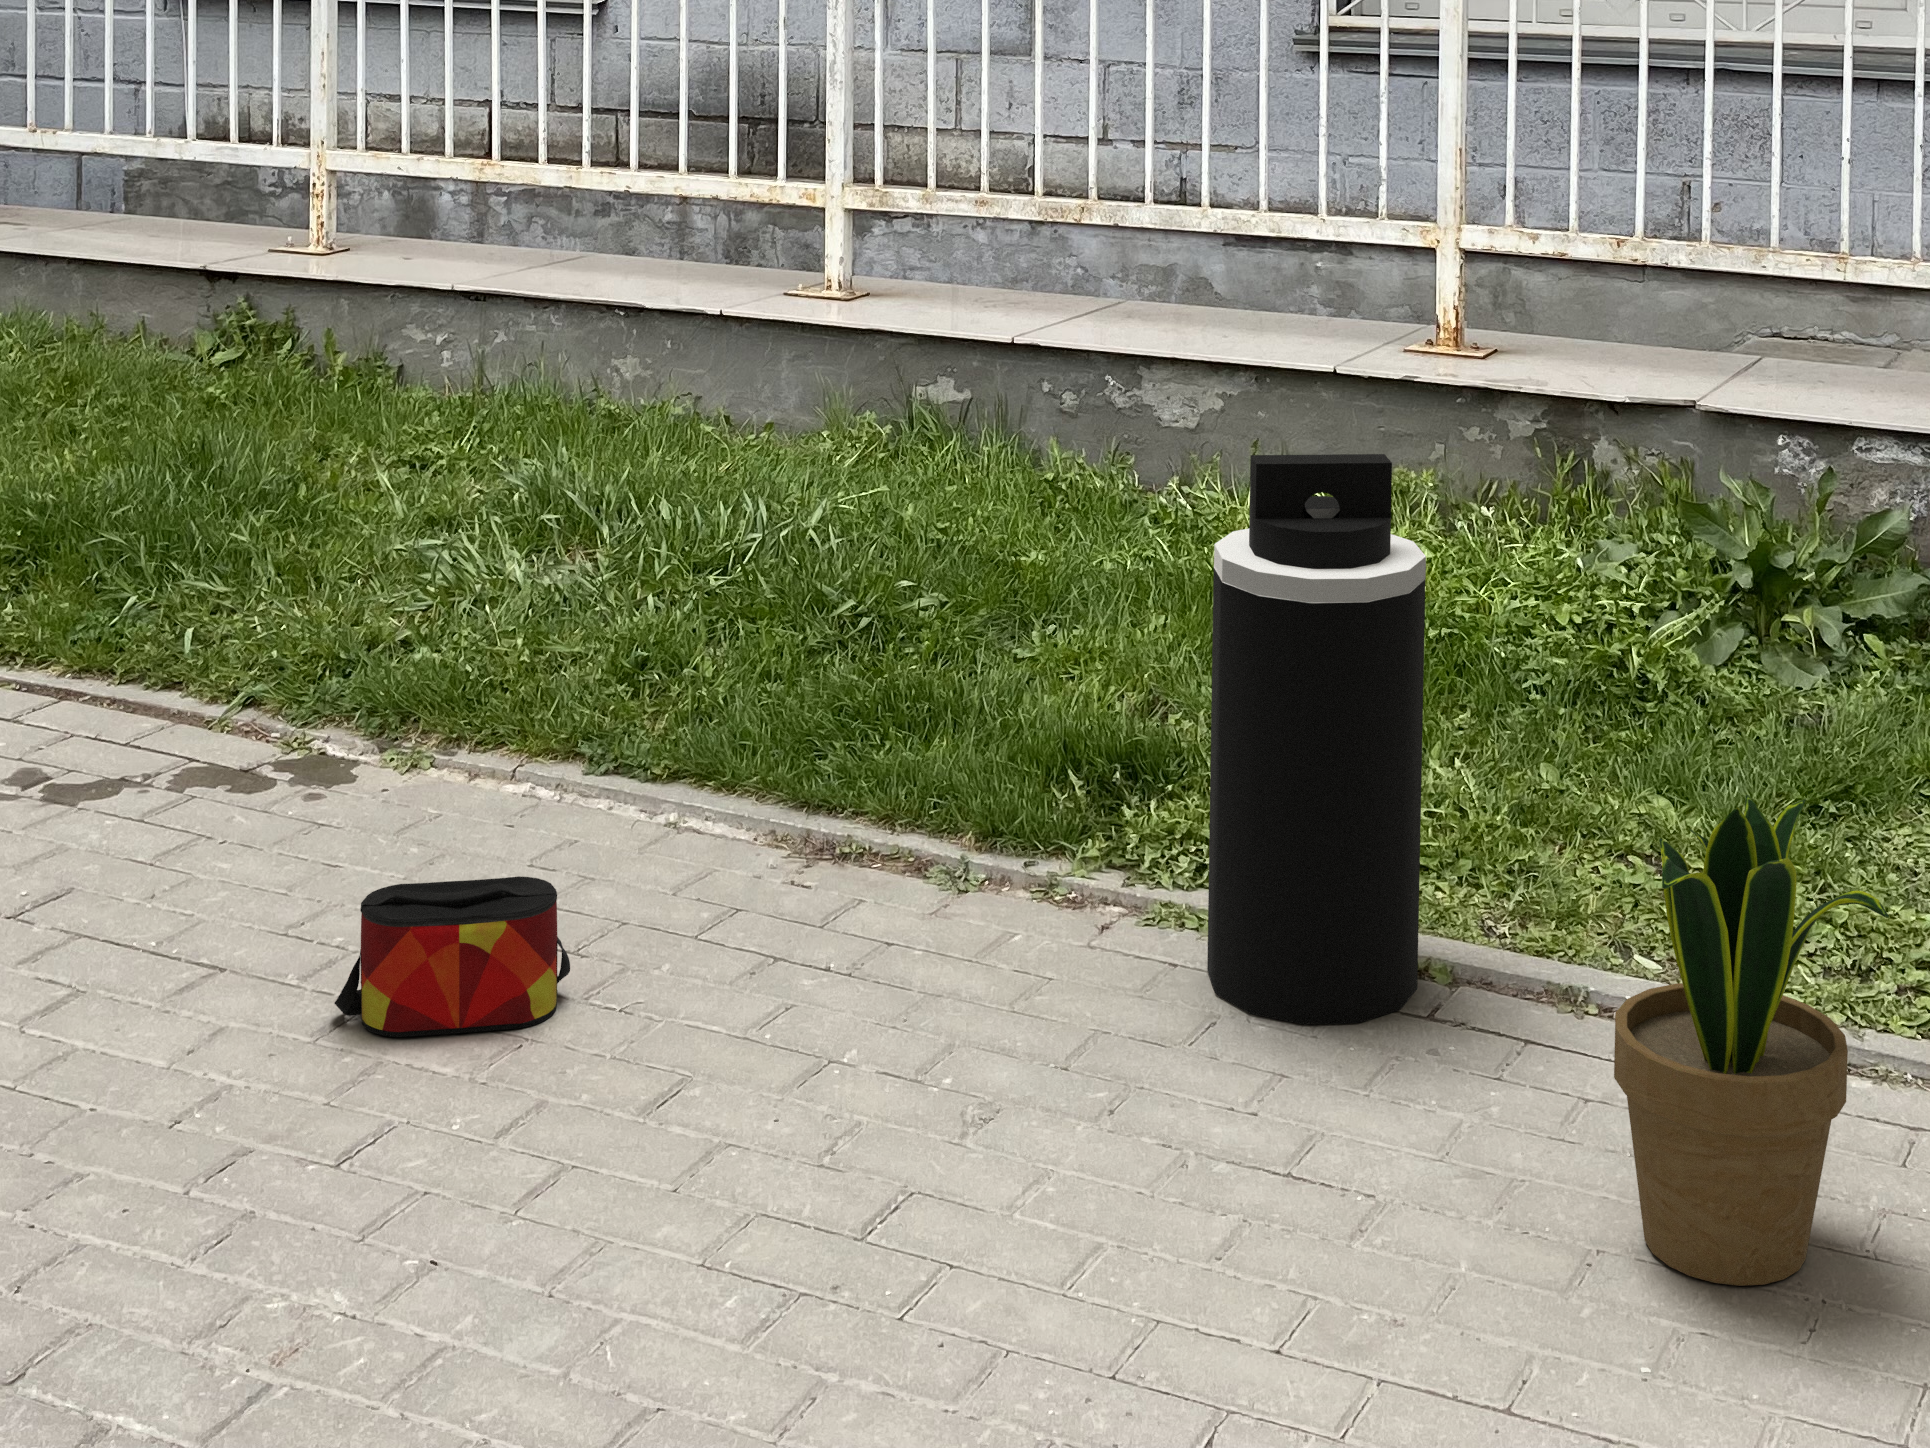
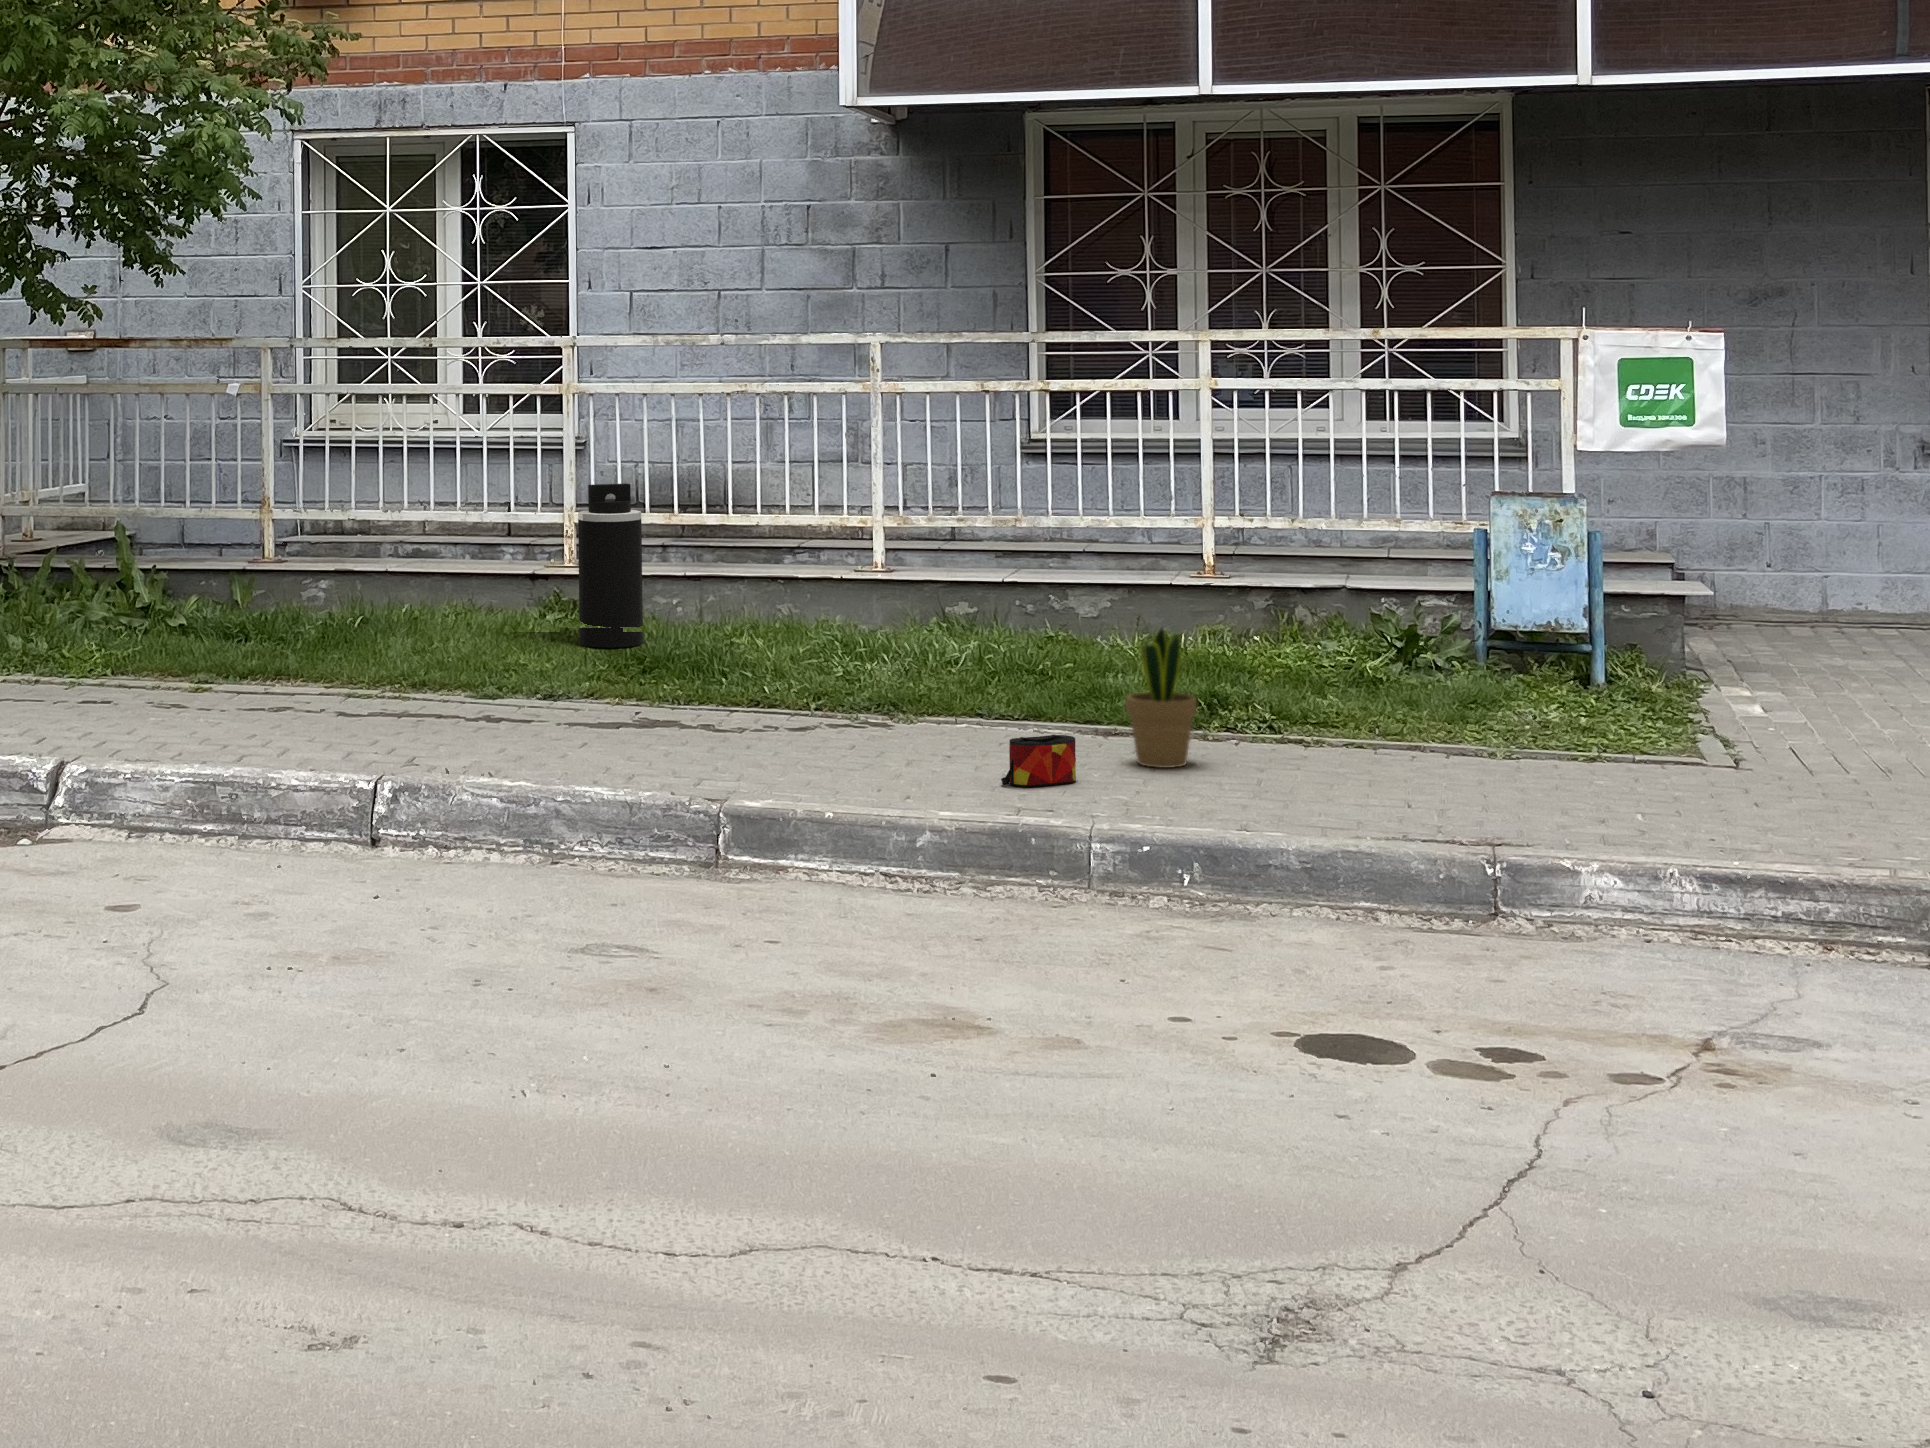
trash can: present [1207,454,1426,1024] -> present [578,483,643,648]
potted plant: present [1614,794,1889,1286] -> present [1126,627,1204,768]

